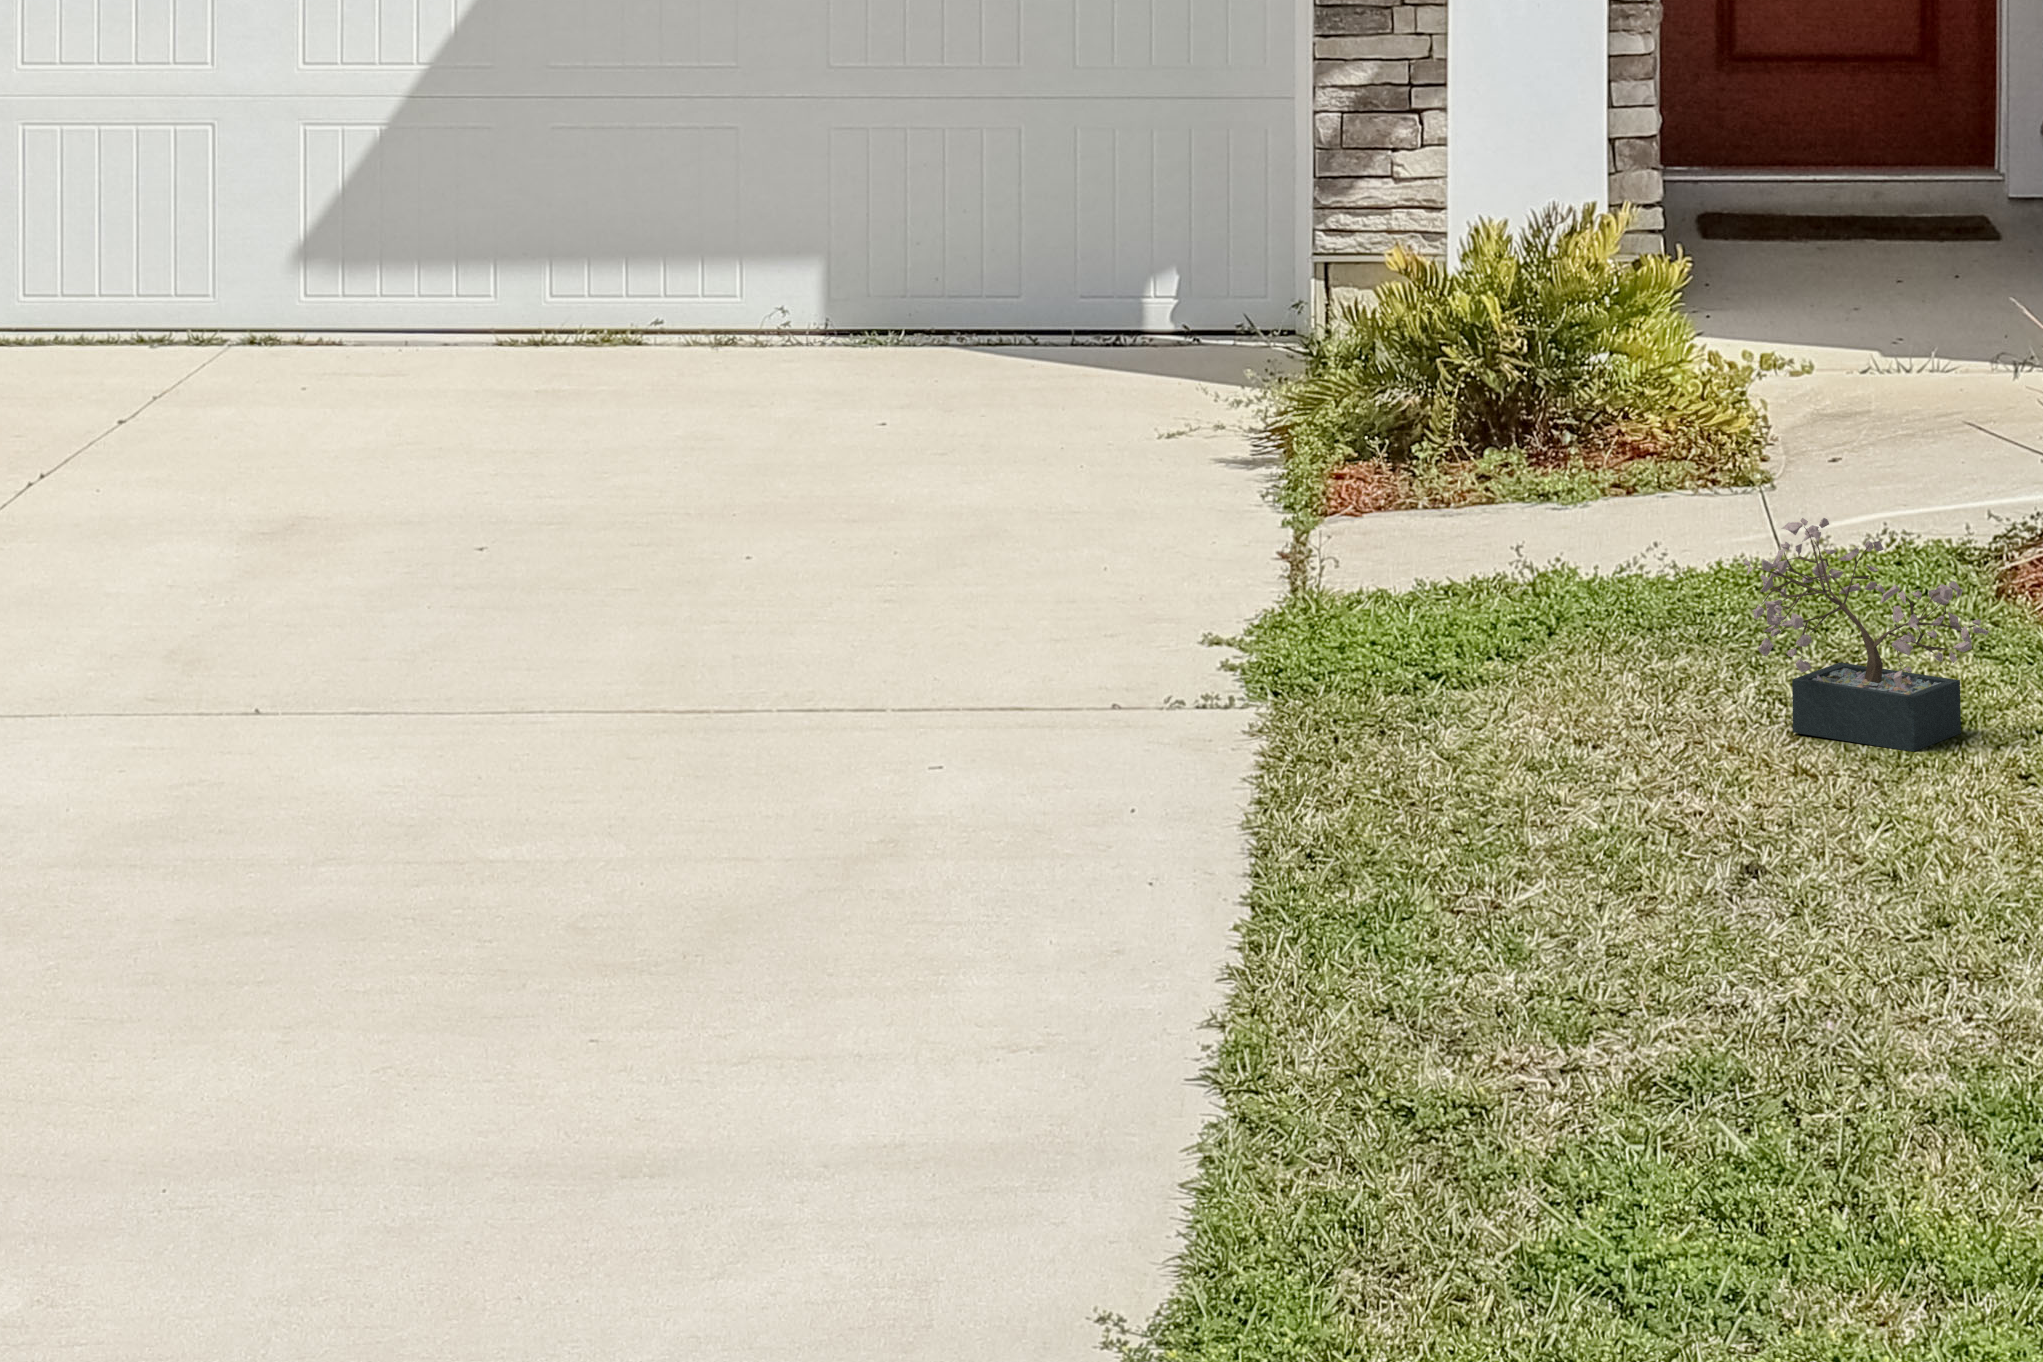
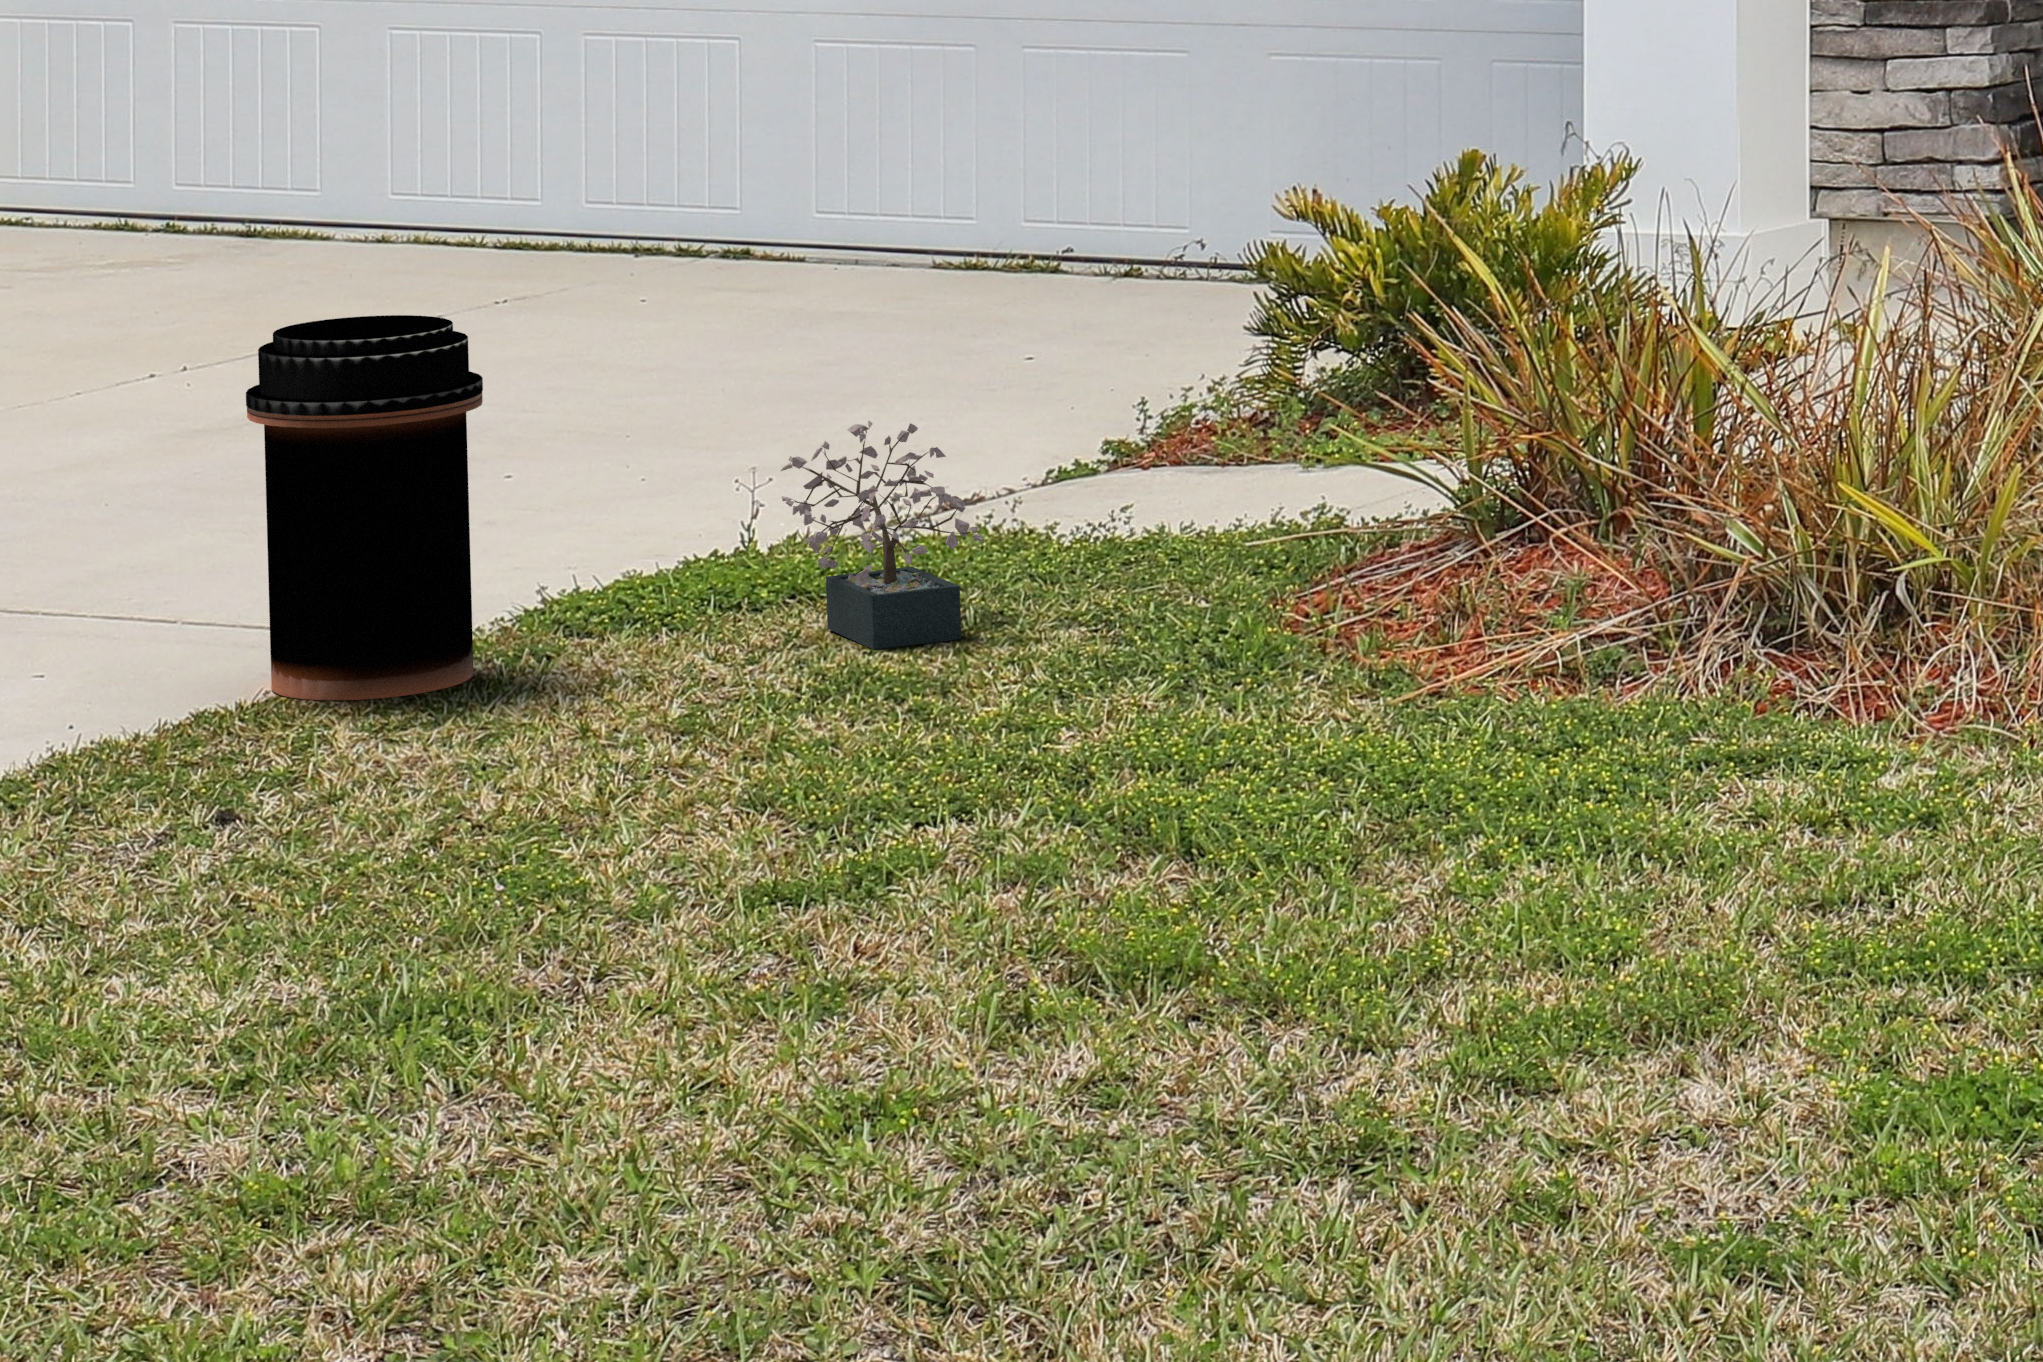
trash can: none [1400,439,1641,854] -> present [246,315,483,700]

